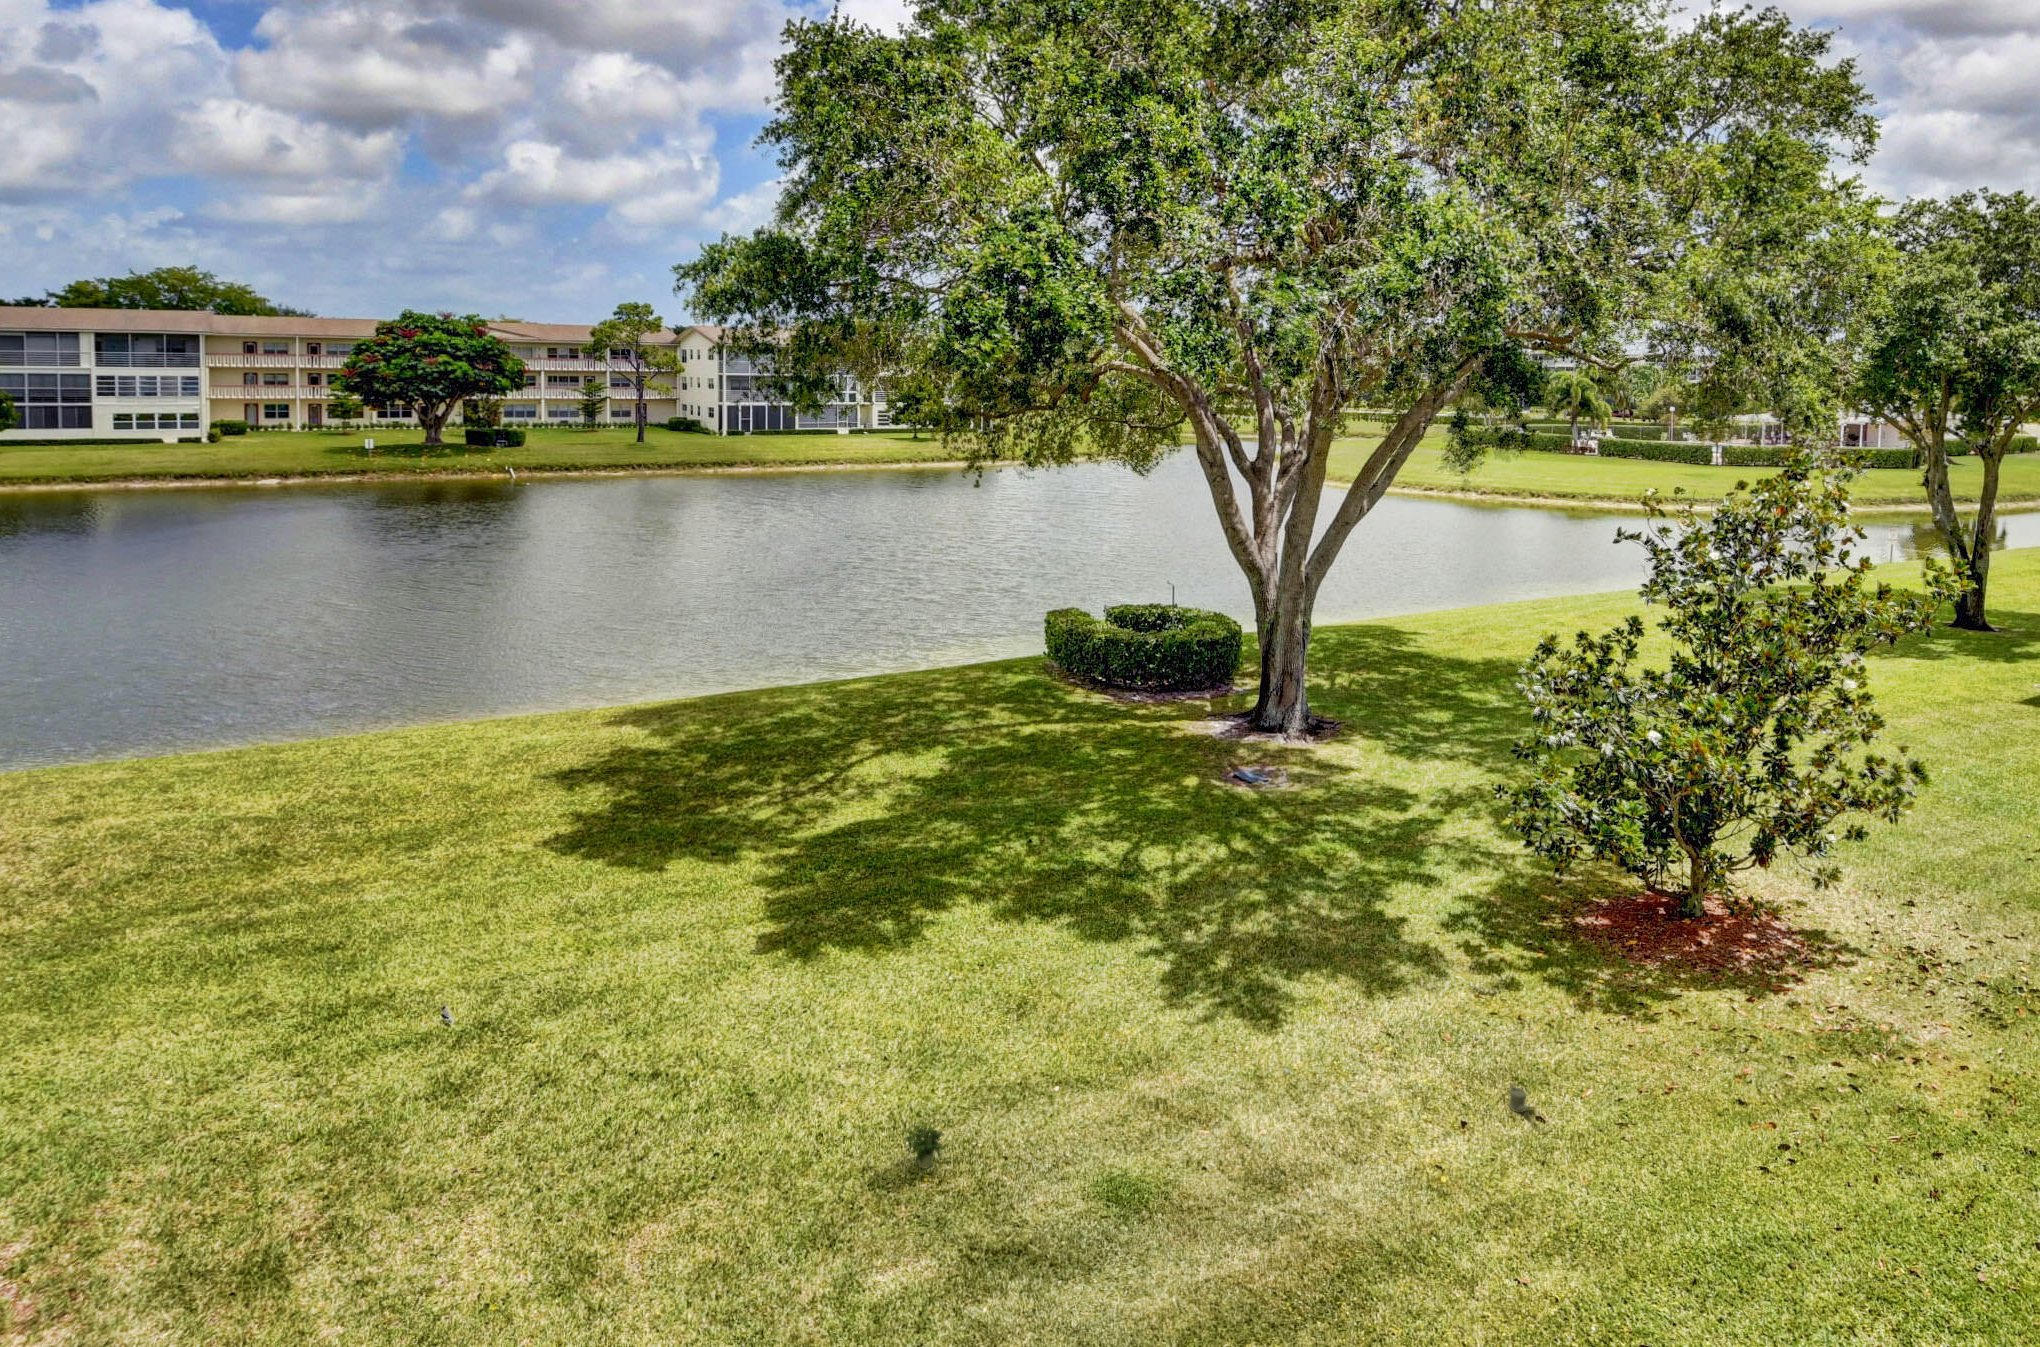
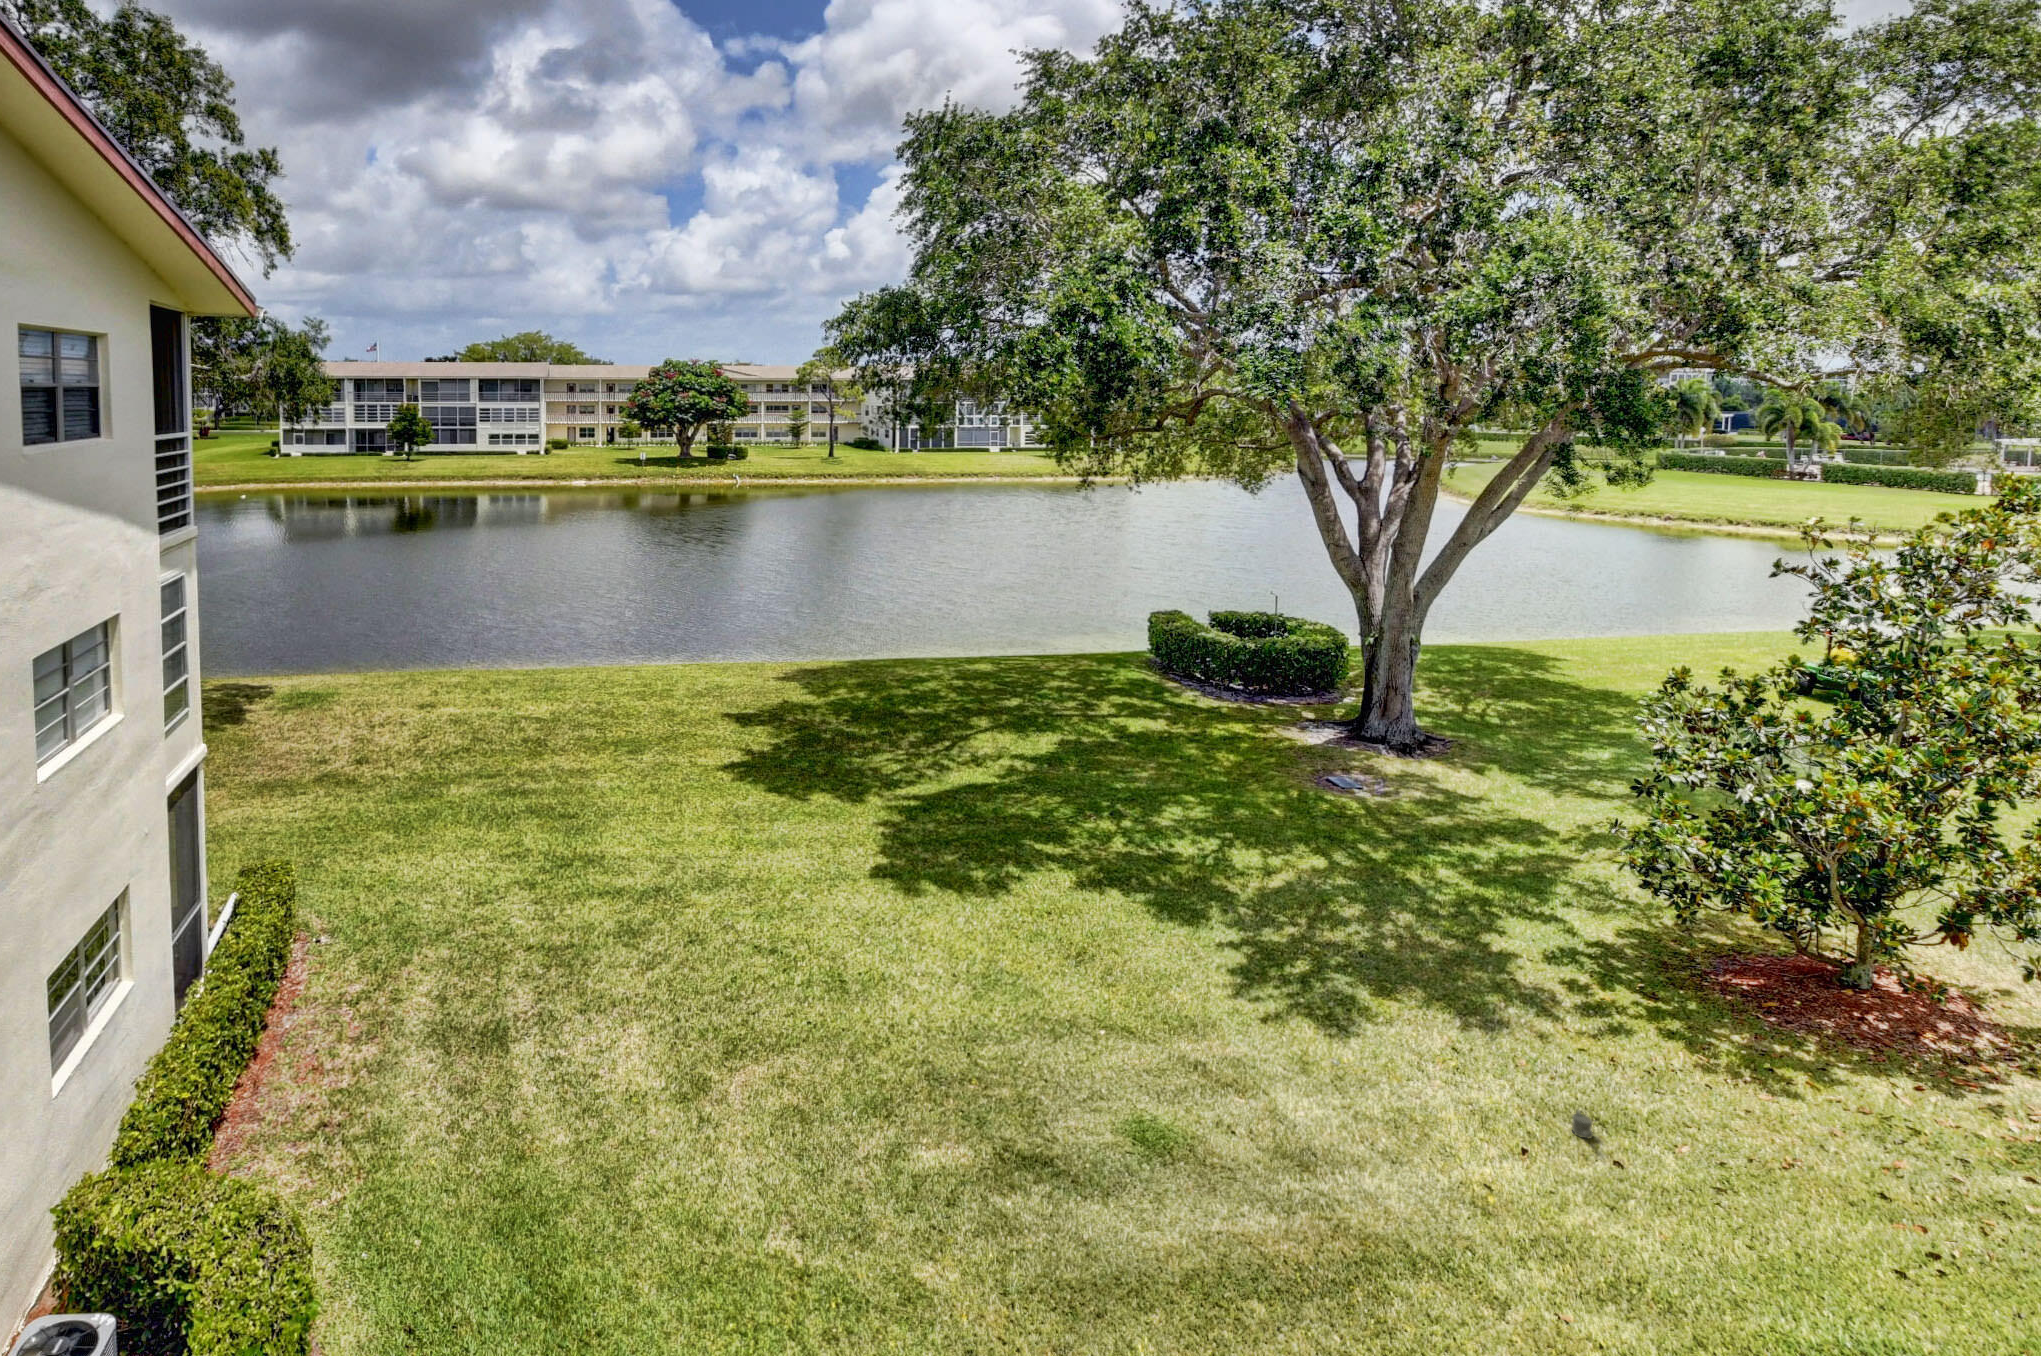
potted plant: present [904,1125,944,1169] -> none [968,1007,1009,1044]

